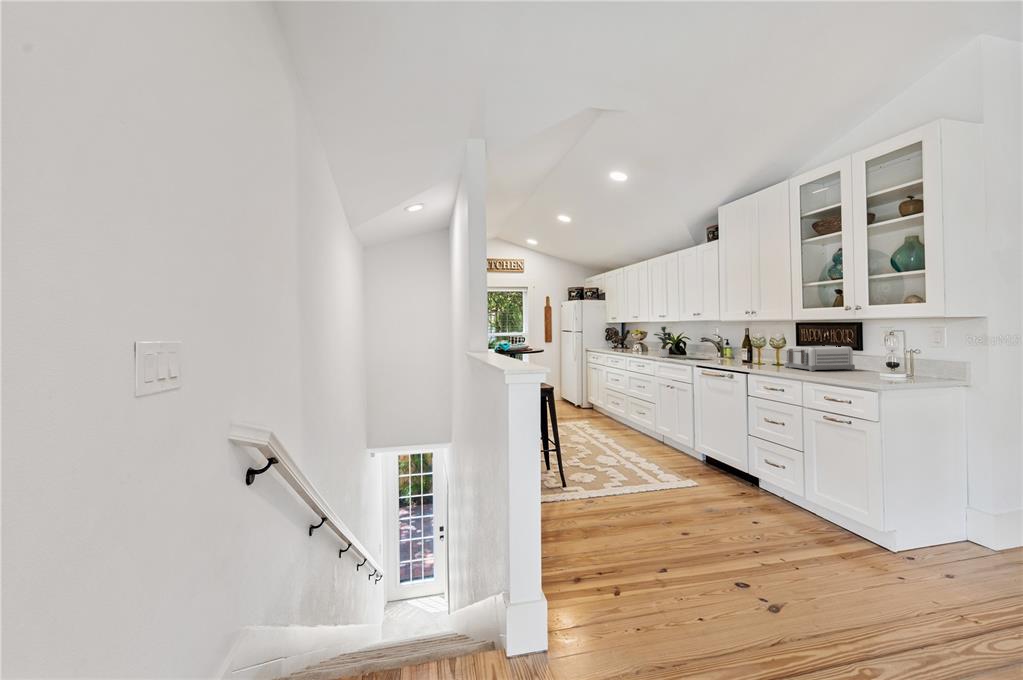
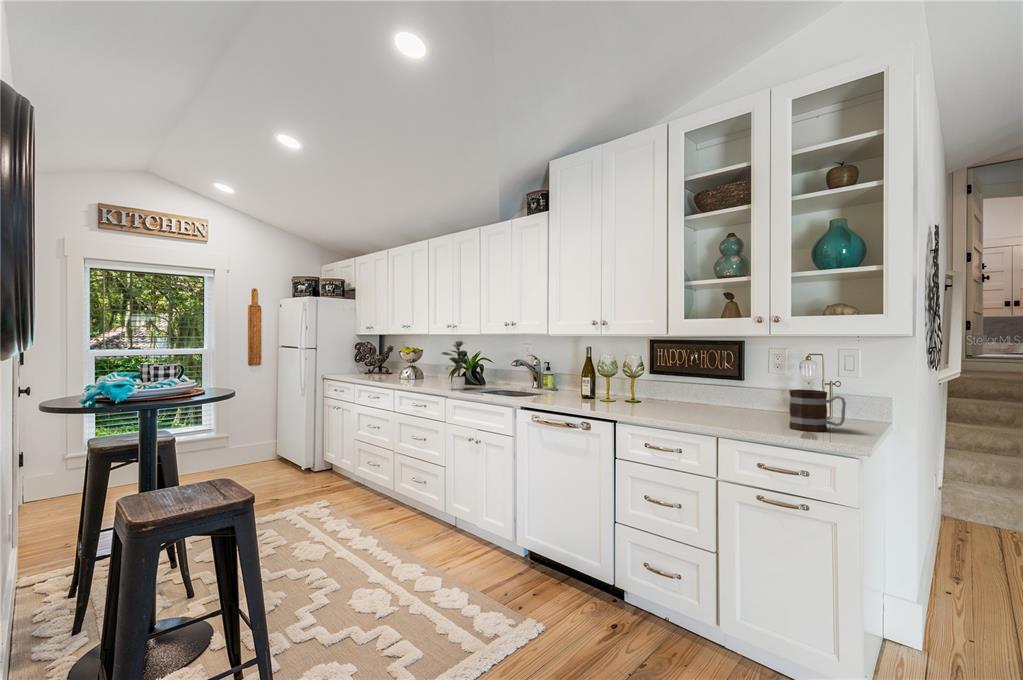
toaster: present [785,346,855,371] -> none [649,373,736,413]
mug: none [858,355,895,381] -> present [789,389,846,432]

